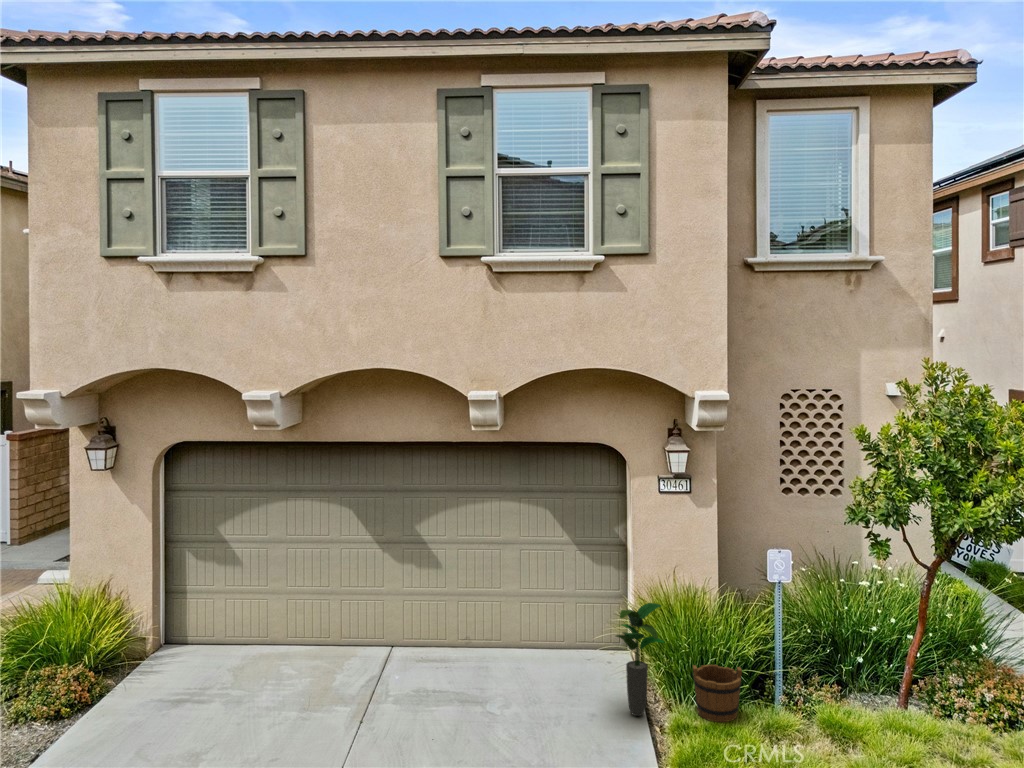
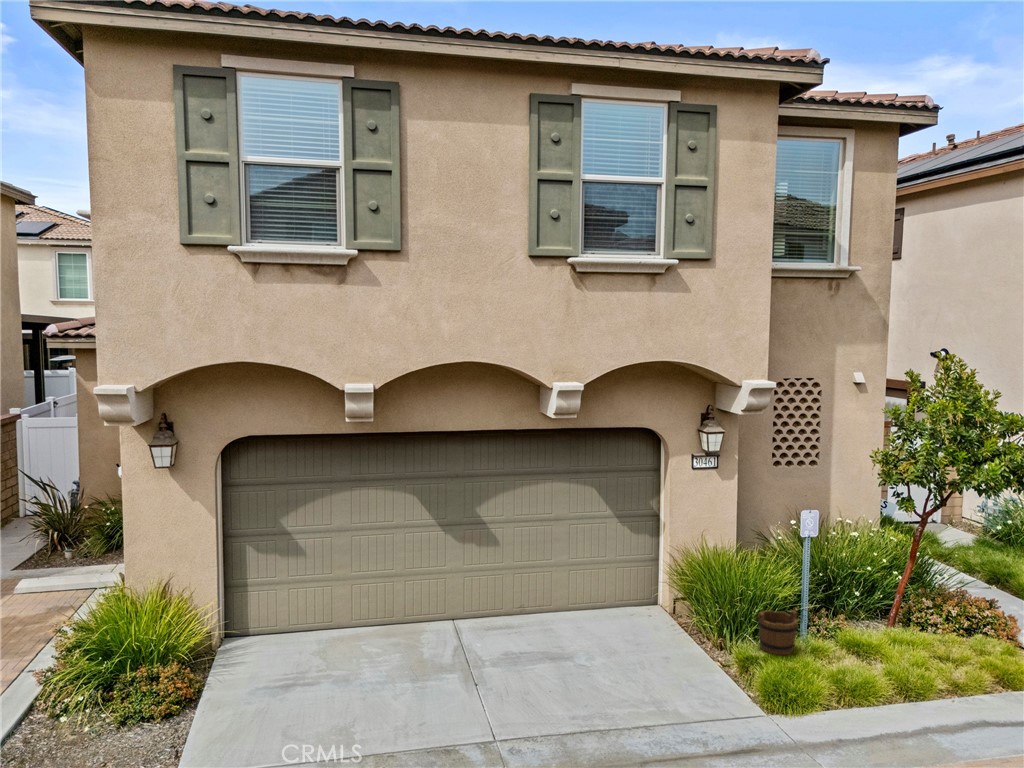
potted plant: present [616,603,664,716] -> none [687,564,731,658]

